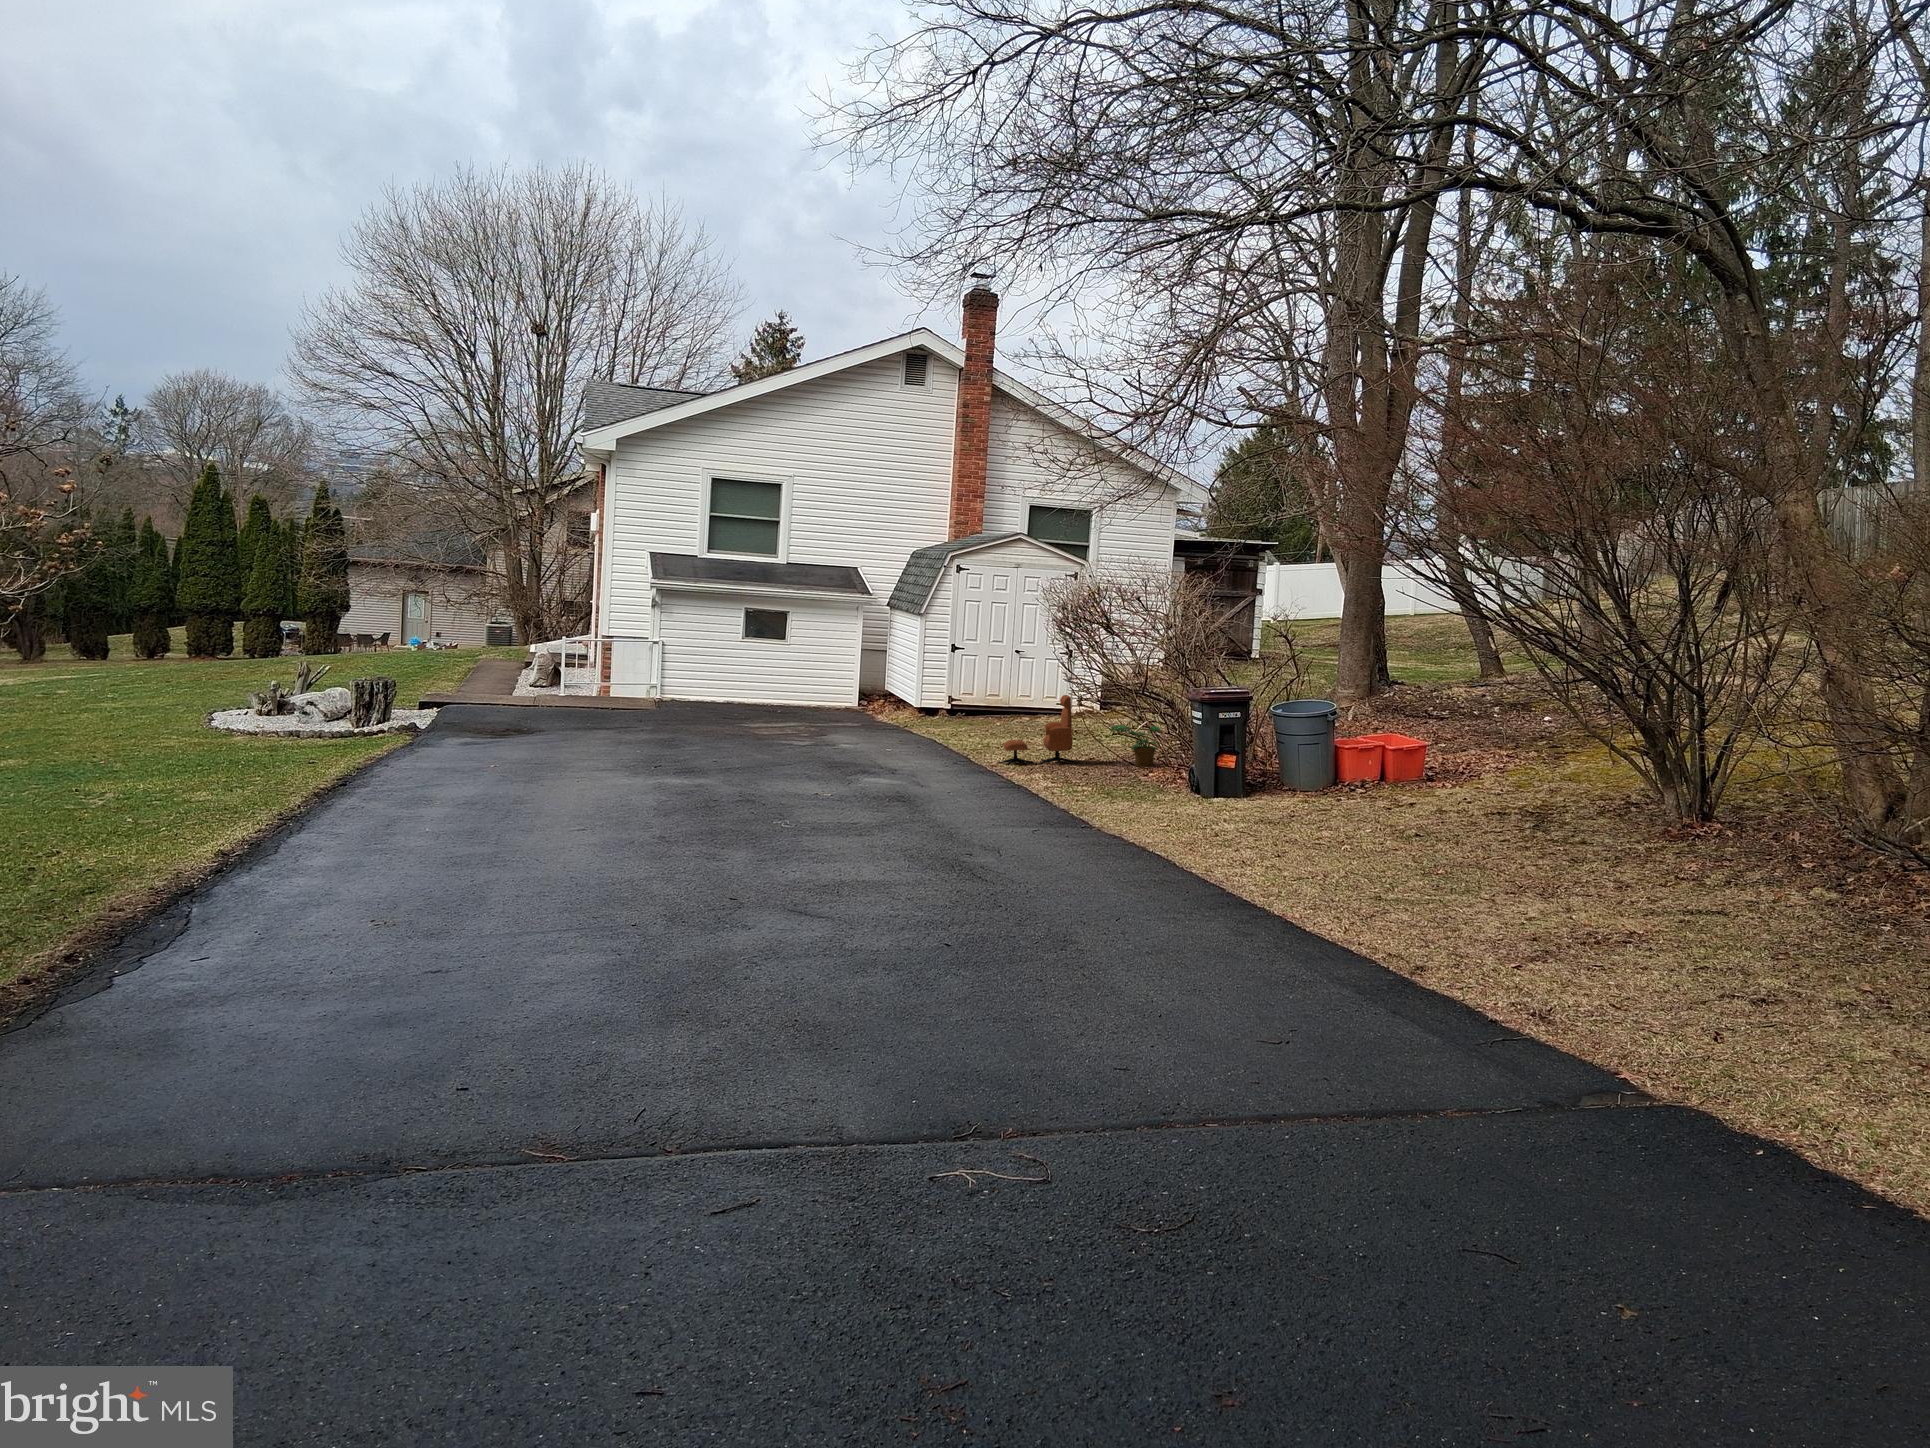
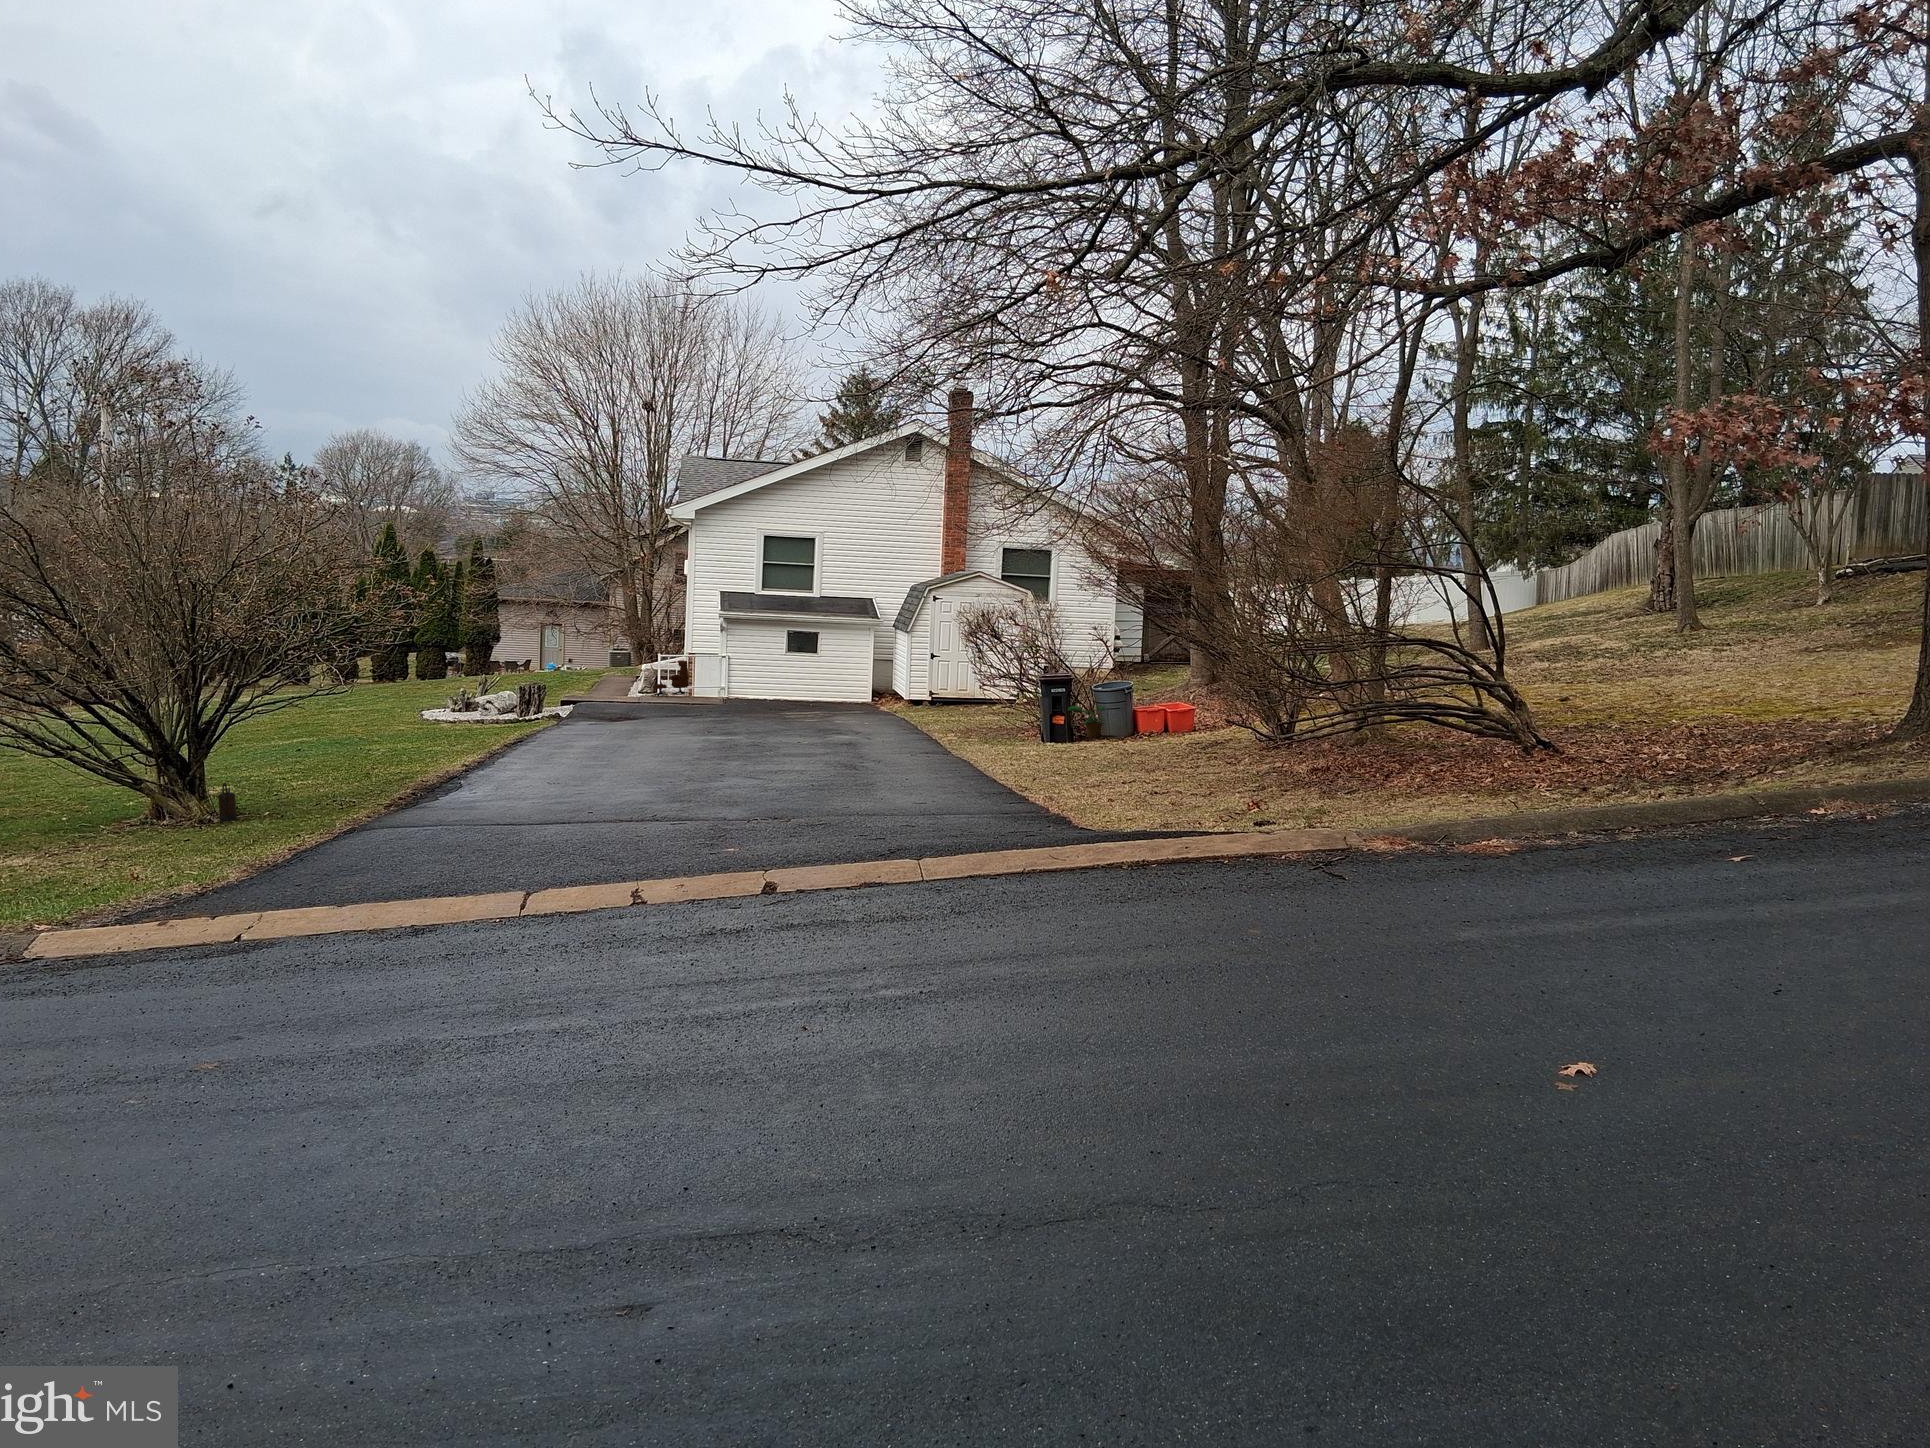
lounge chair: present [998,695,1078,765] -> present [651,661,689,696]
watering can: none [25,797,48,845] -> present [218,783,237,821]

